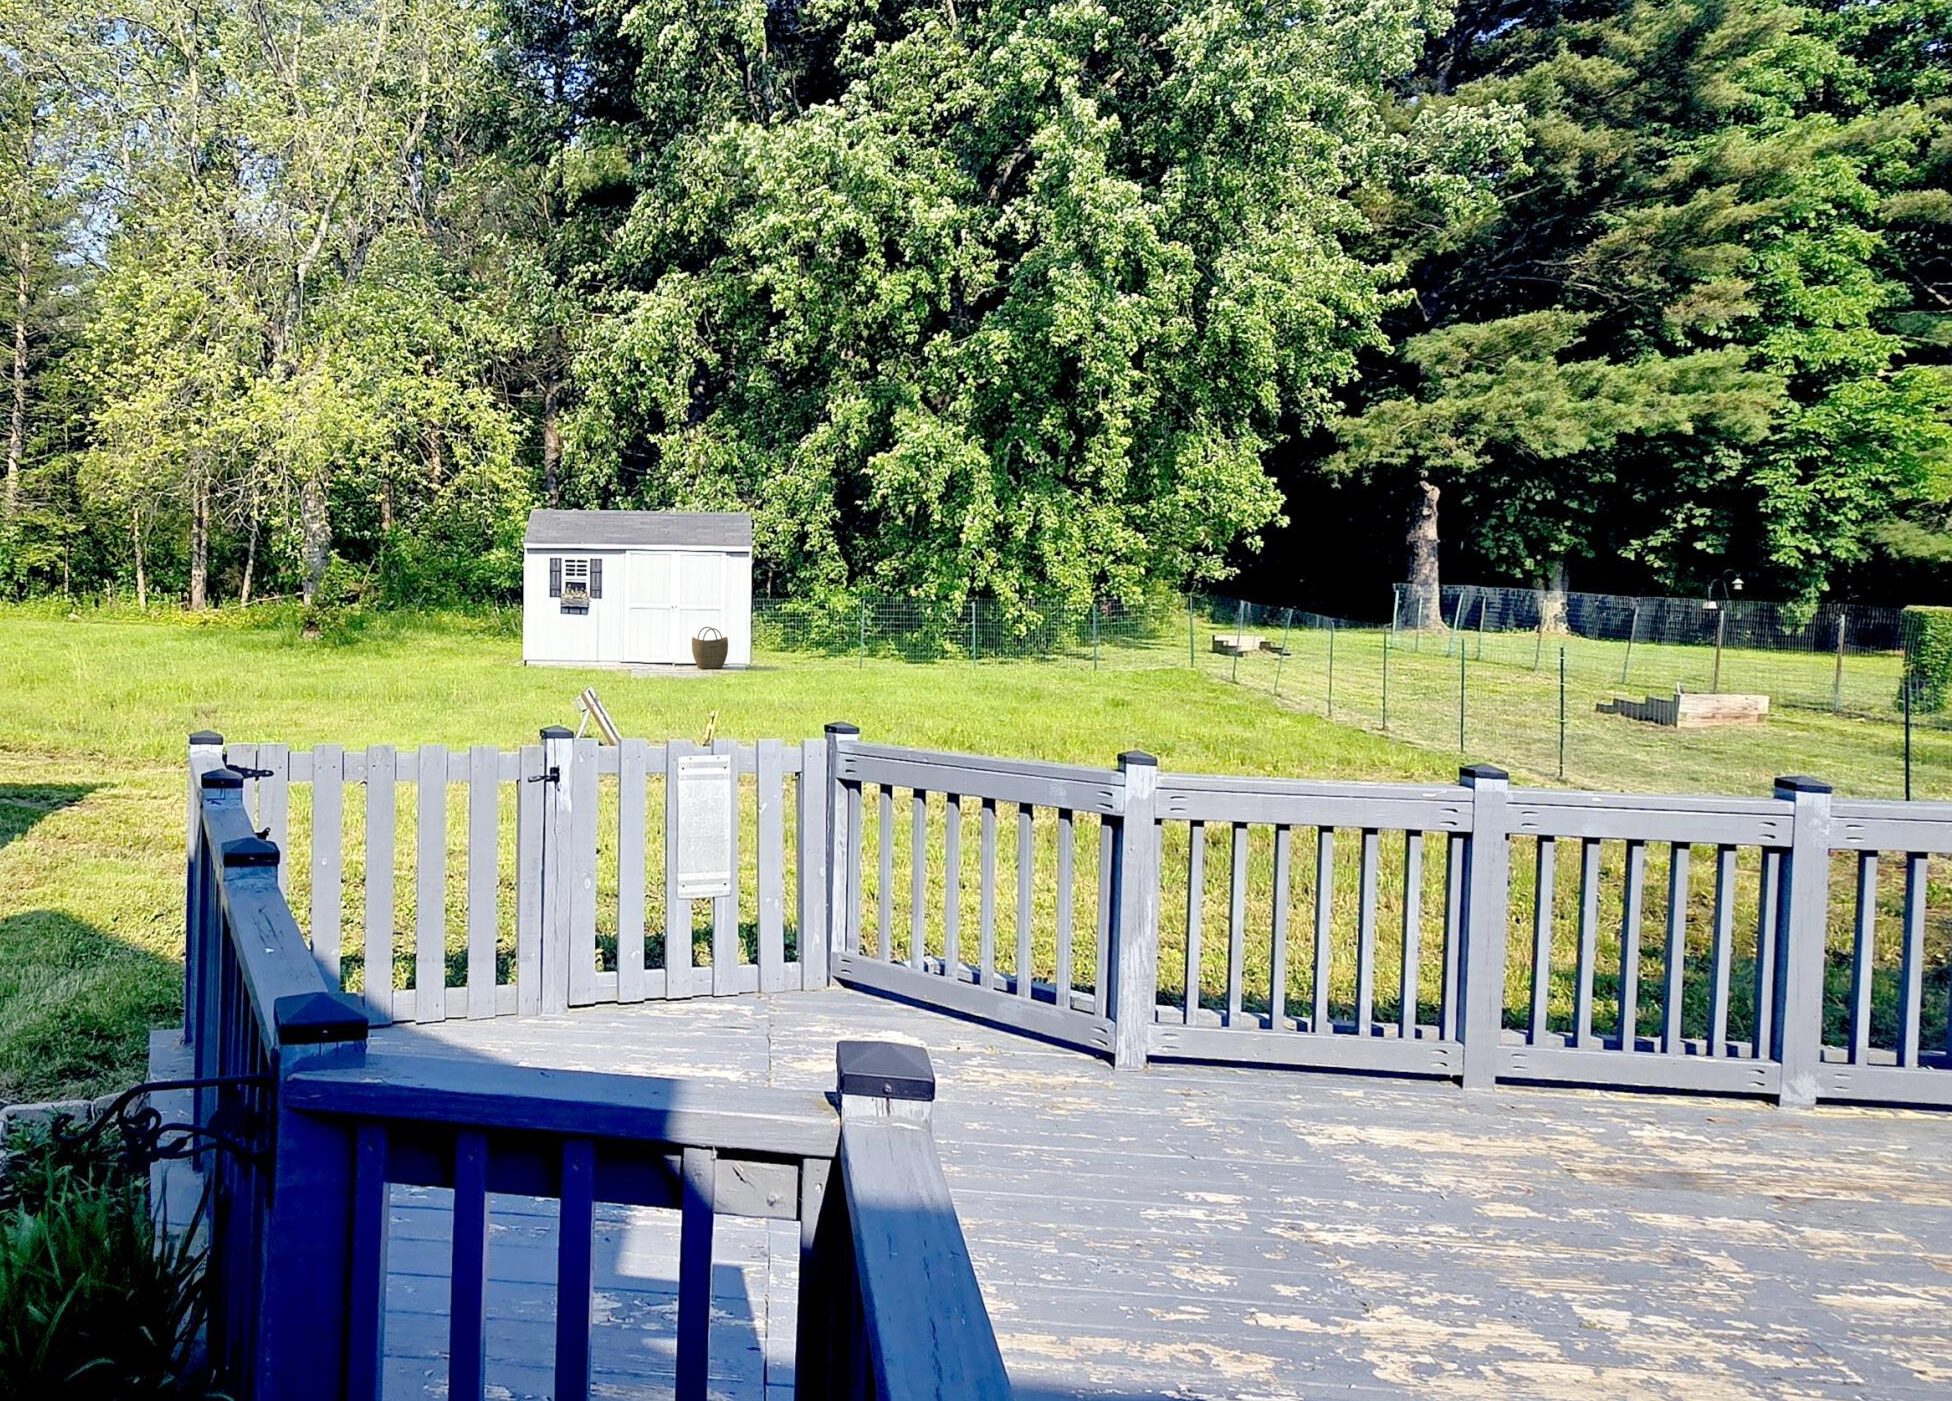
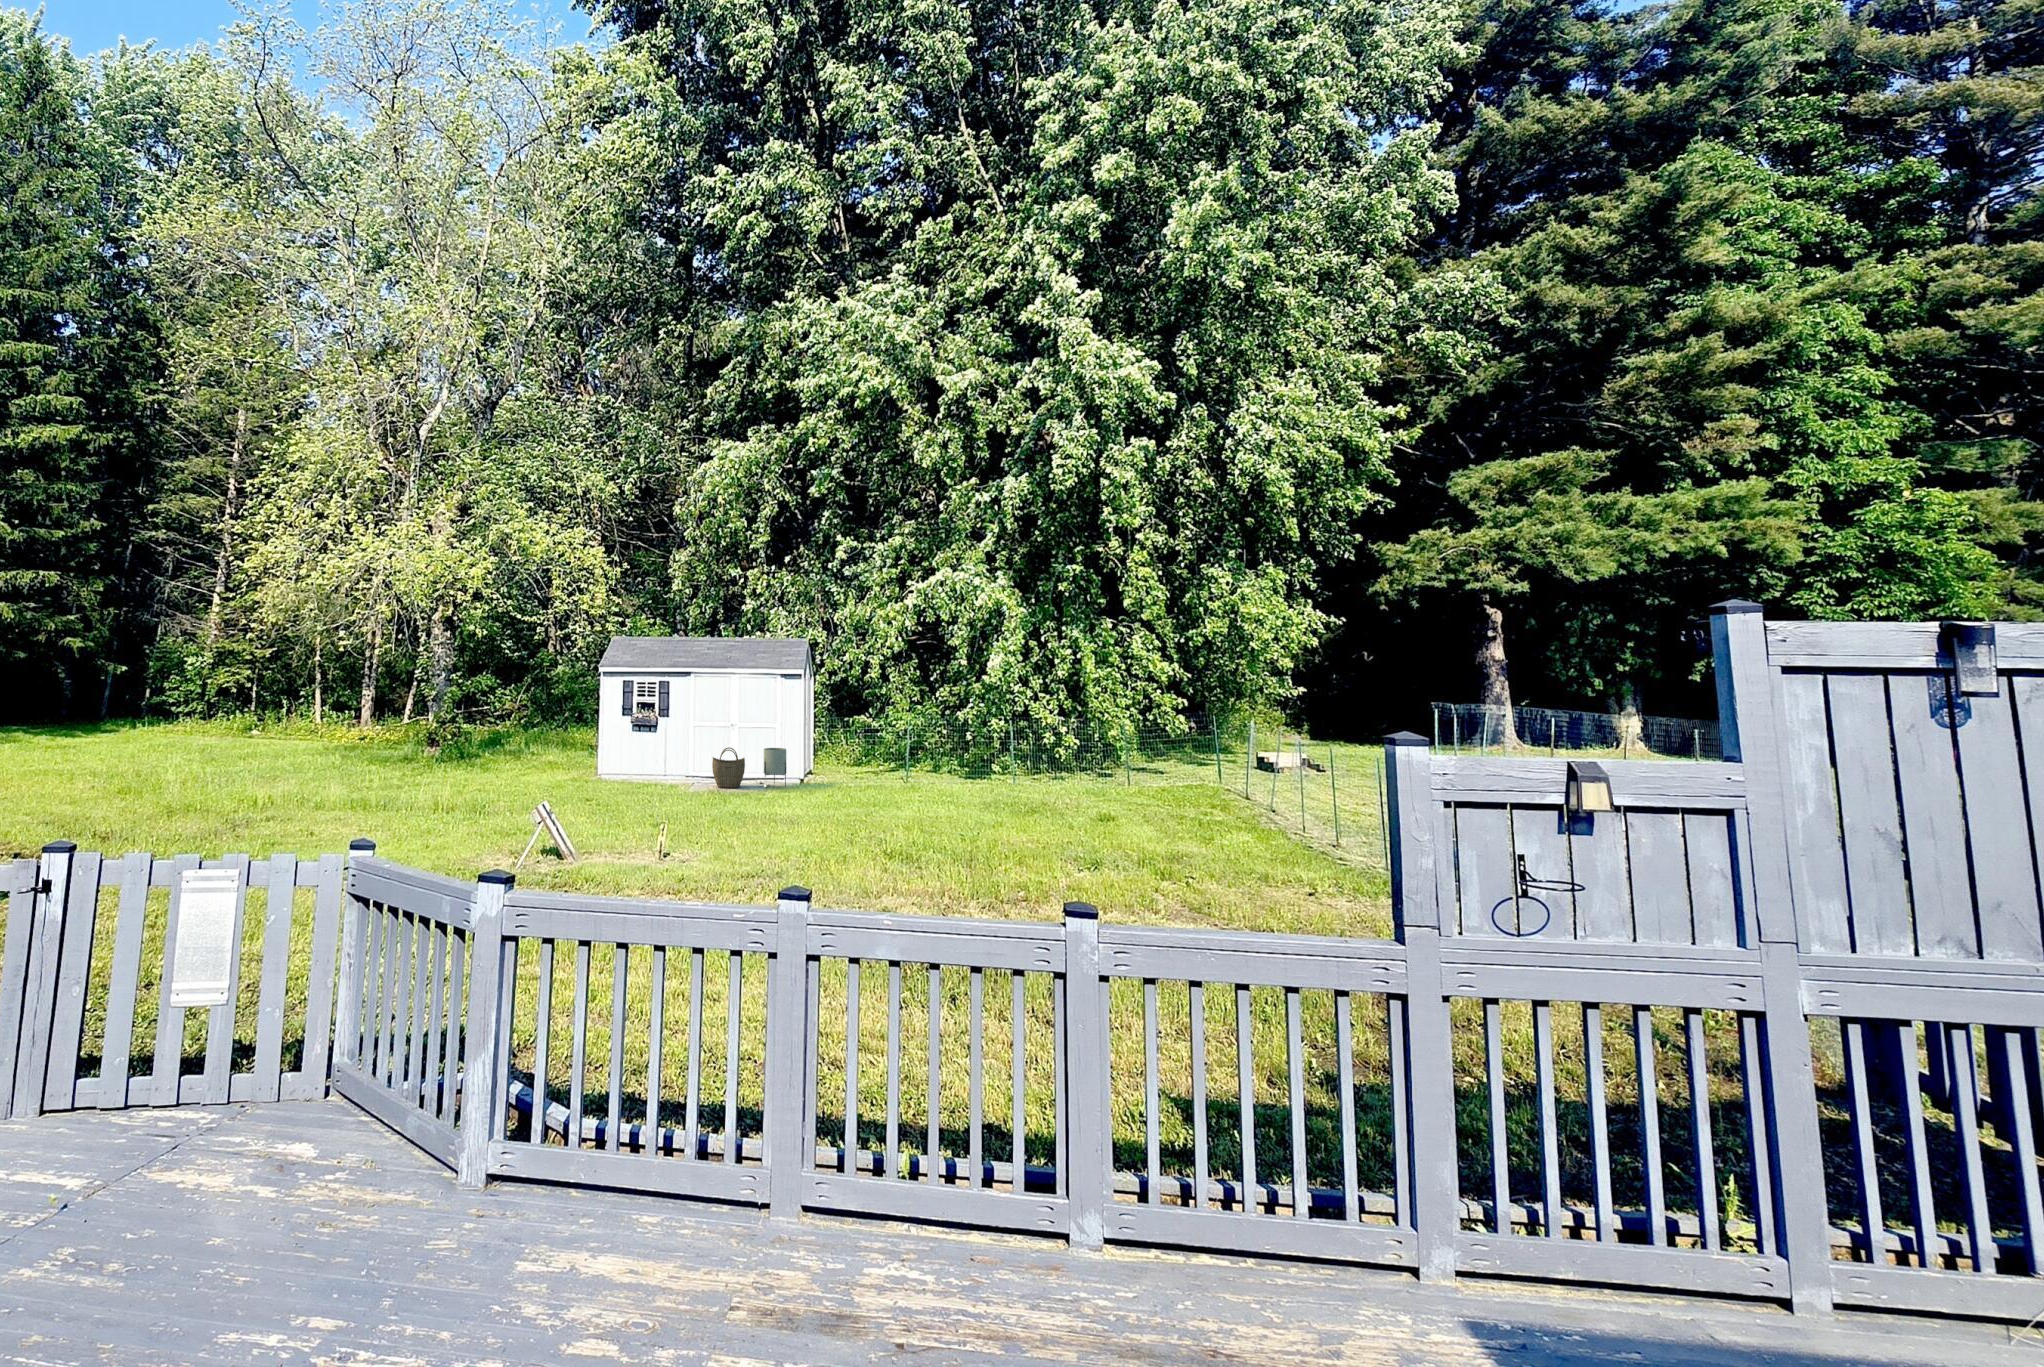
planter: none [744,627,770,667] -> present [764,748,786,786]

